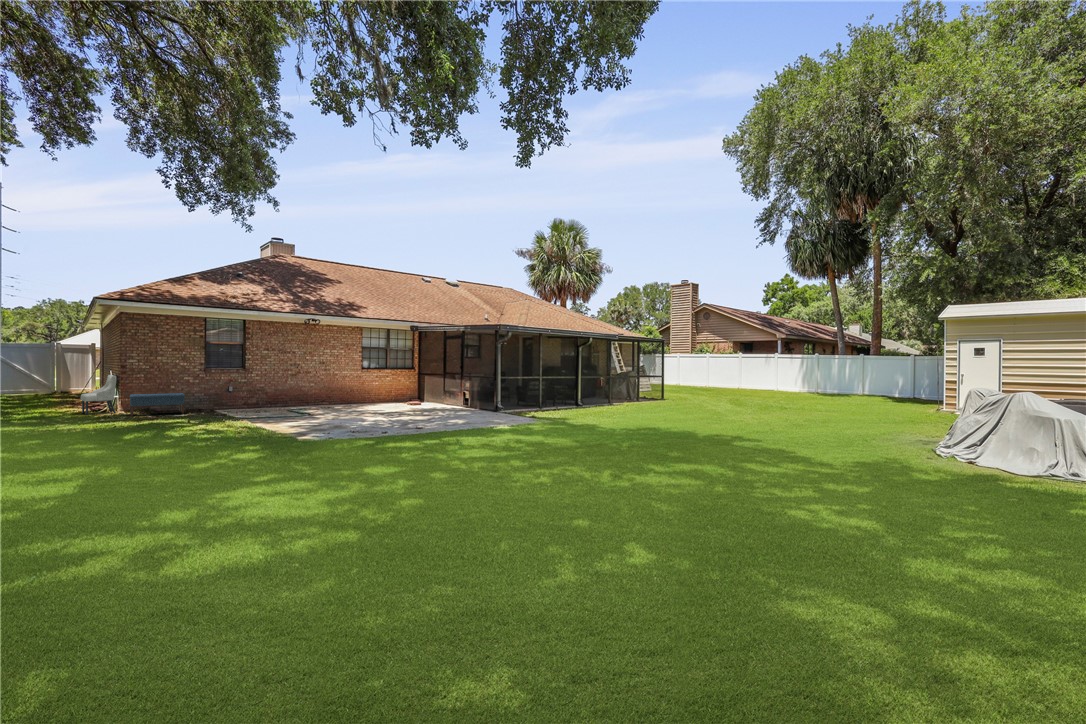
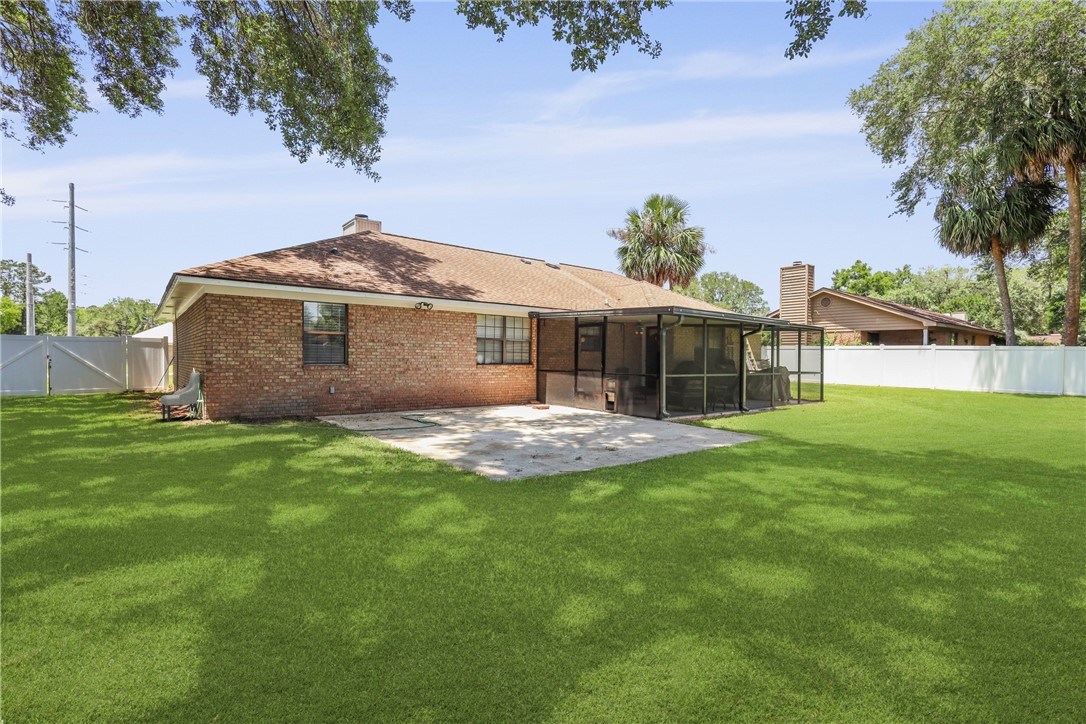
bench: present [130,393,185,416] -> none [218,395,282,424]

